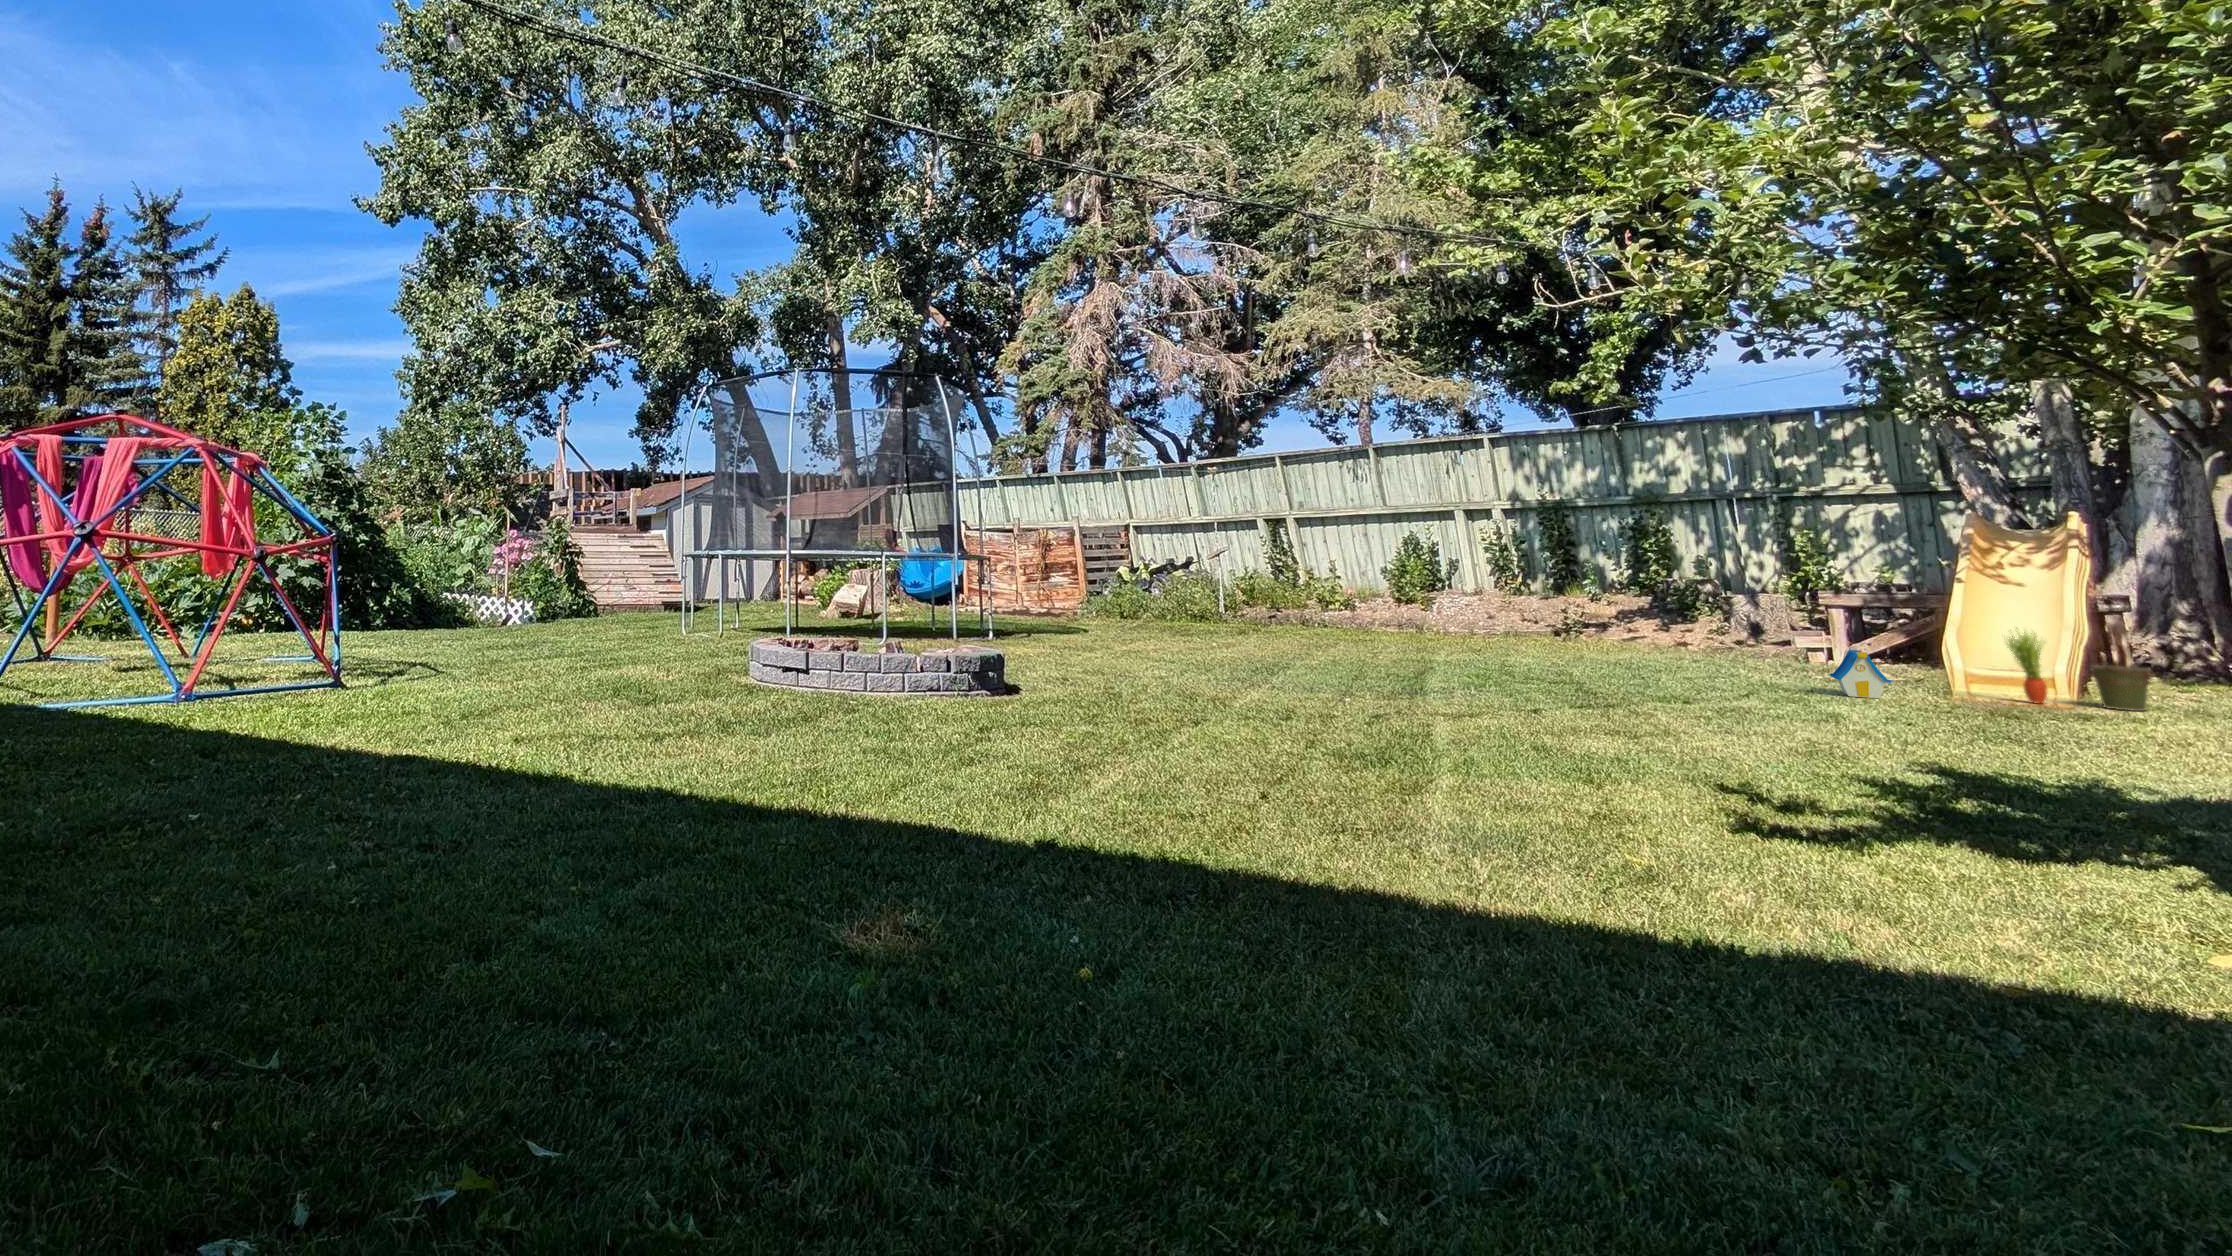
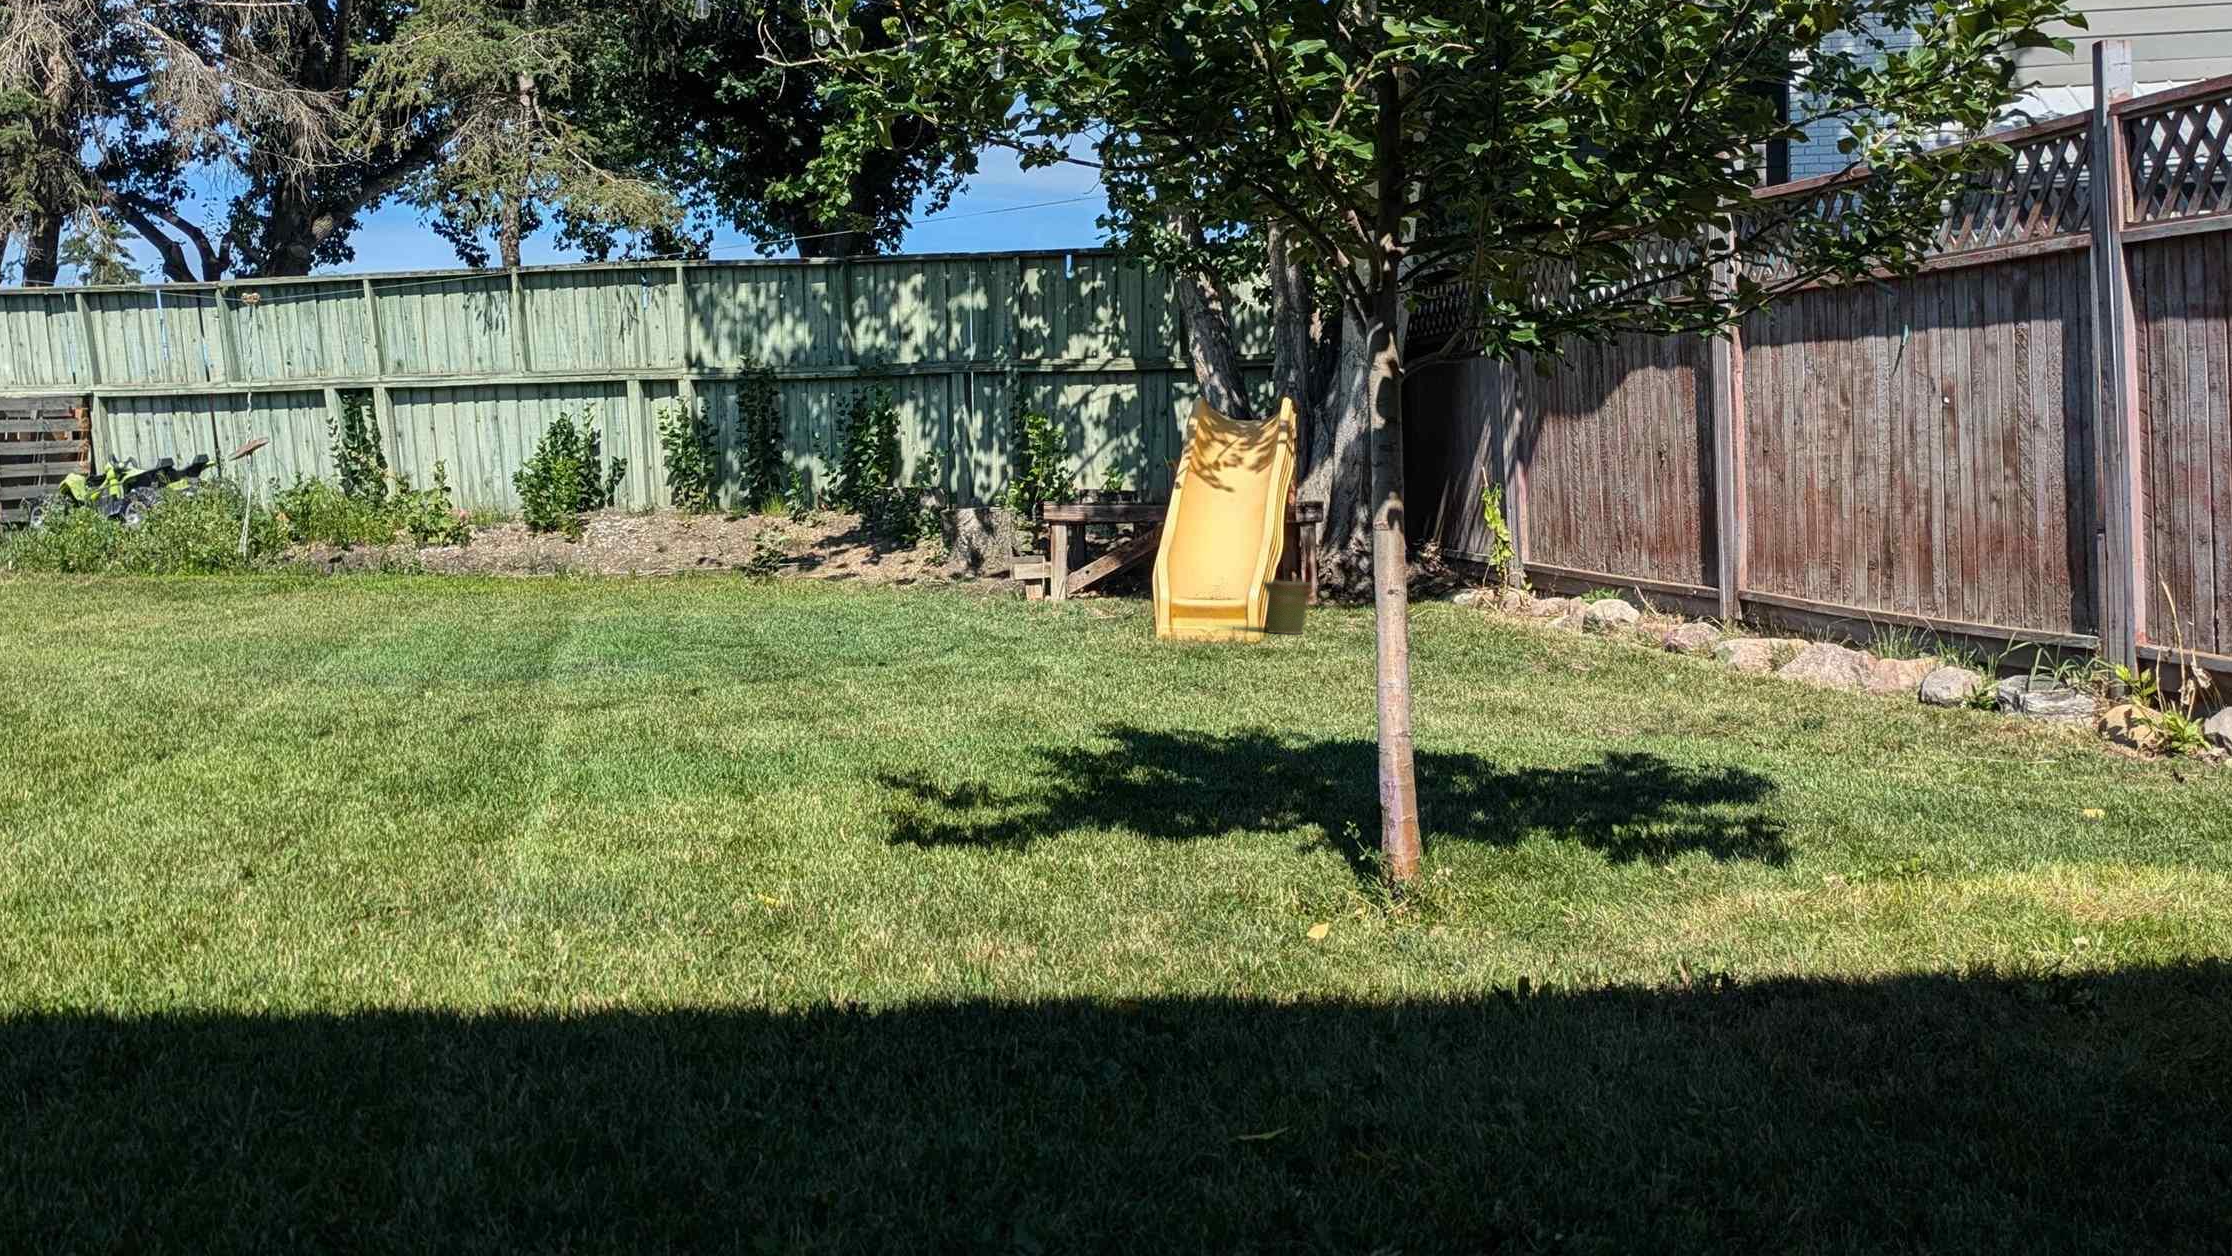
potted plant: present [2005,628,2047,704] -> none [1190,536,1228,631]
toy house: present [1829,649,1892,698] -> none [1019,570,1079,632]

